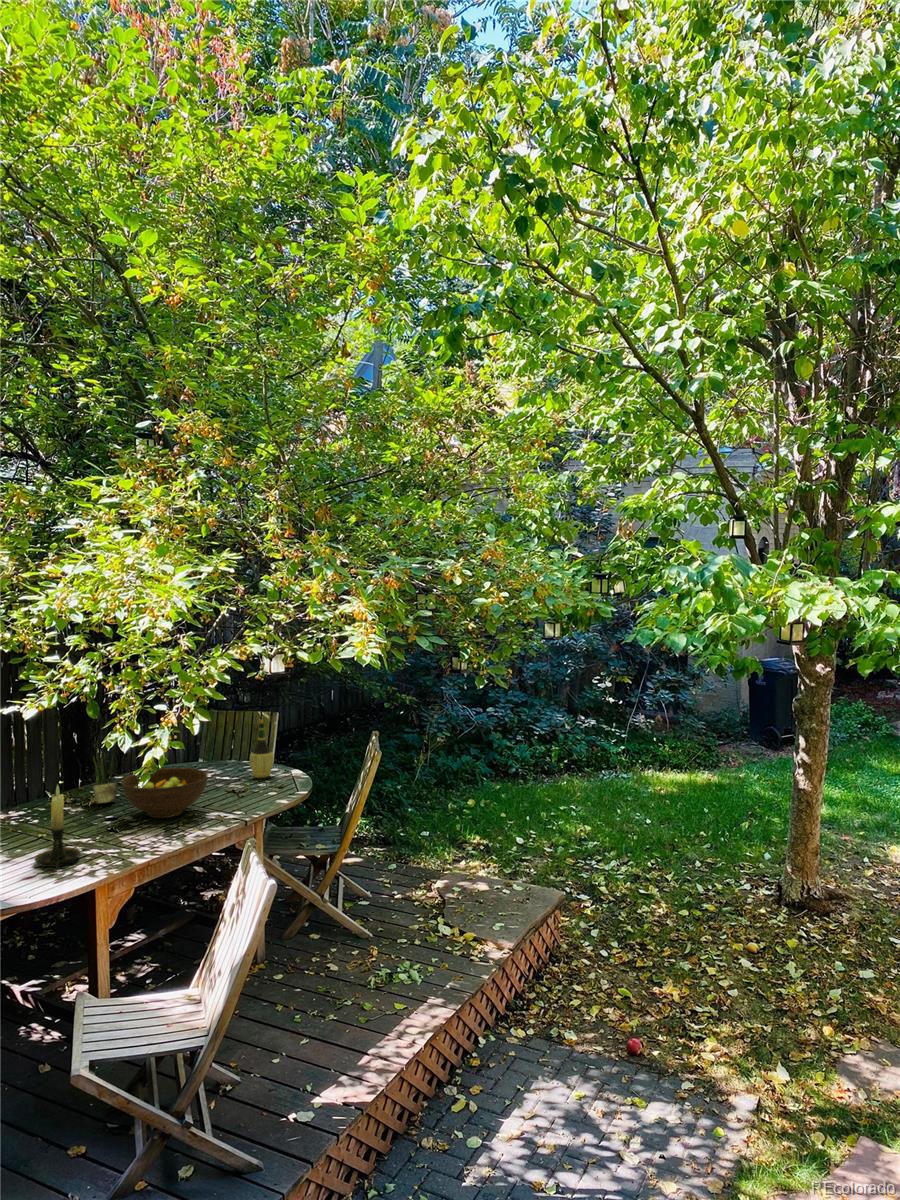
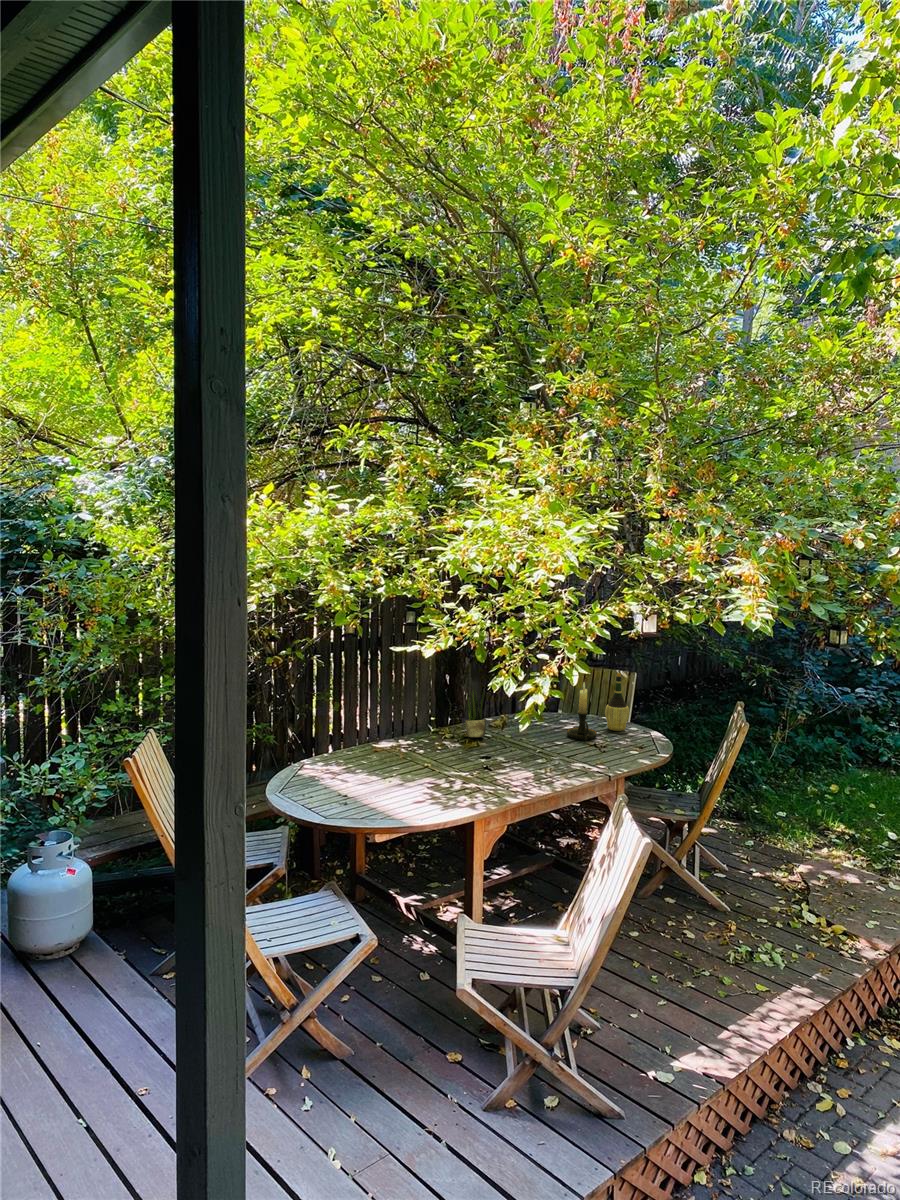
fruit bowl: present [122,768,208,818] -> none [494,712,571,760]
candle holder: present [35,786,81,868] -> present [567,682,597,741]

